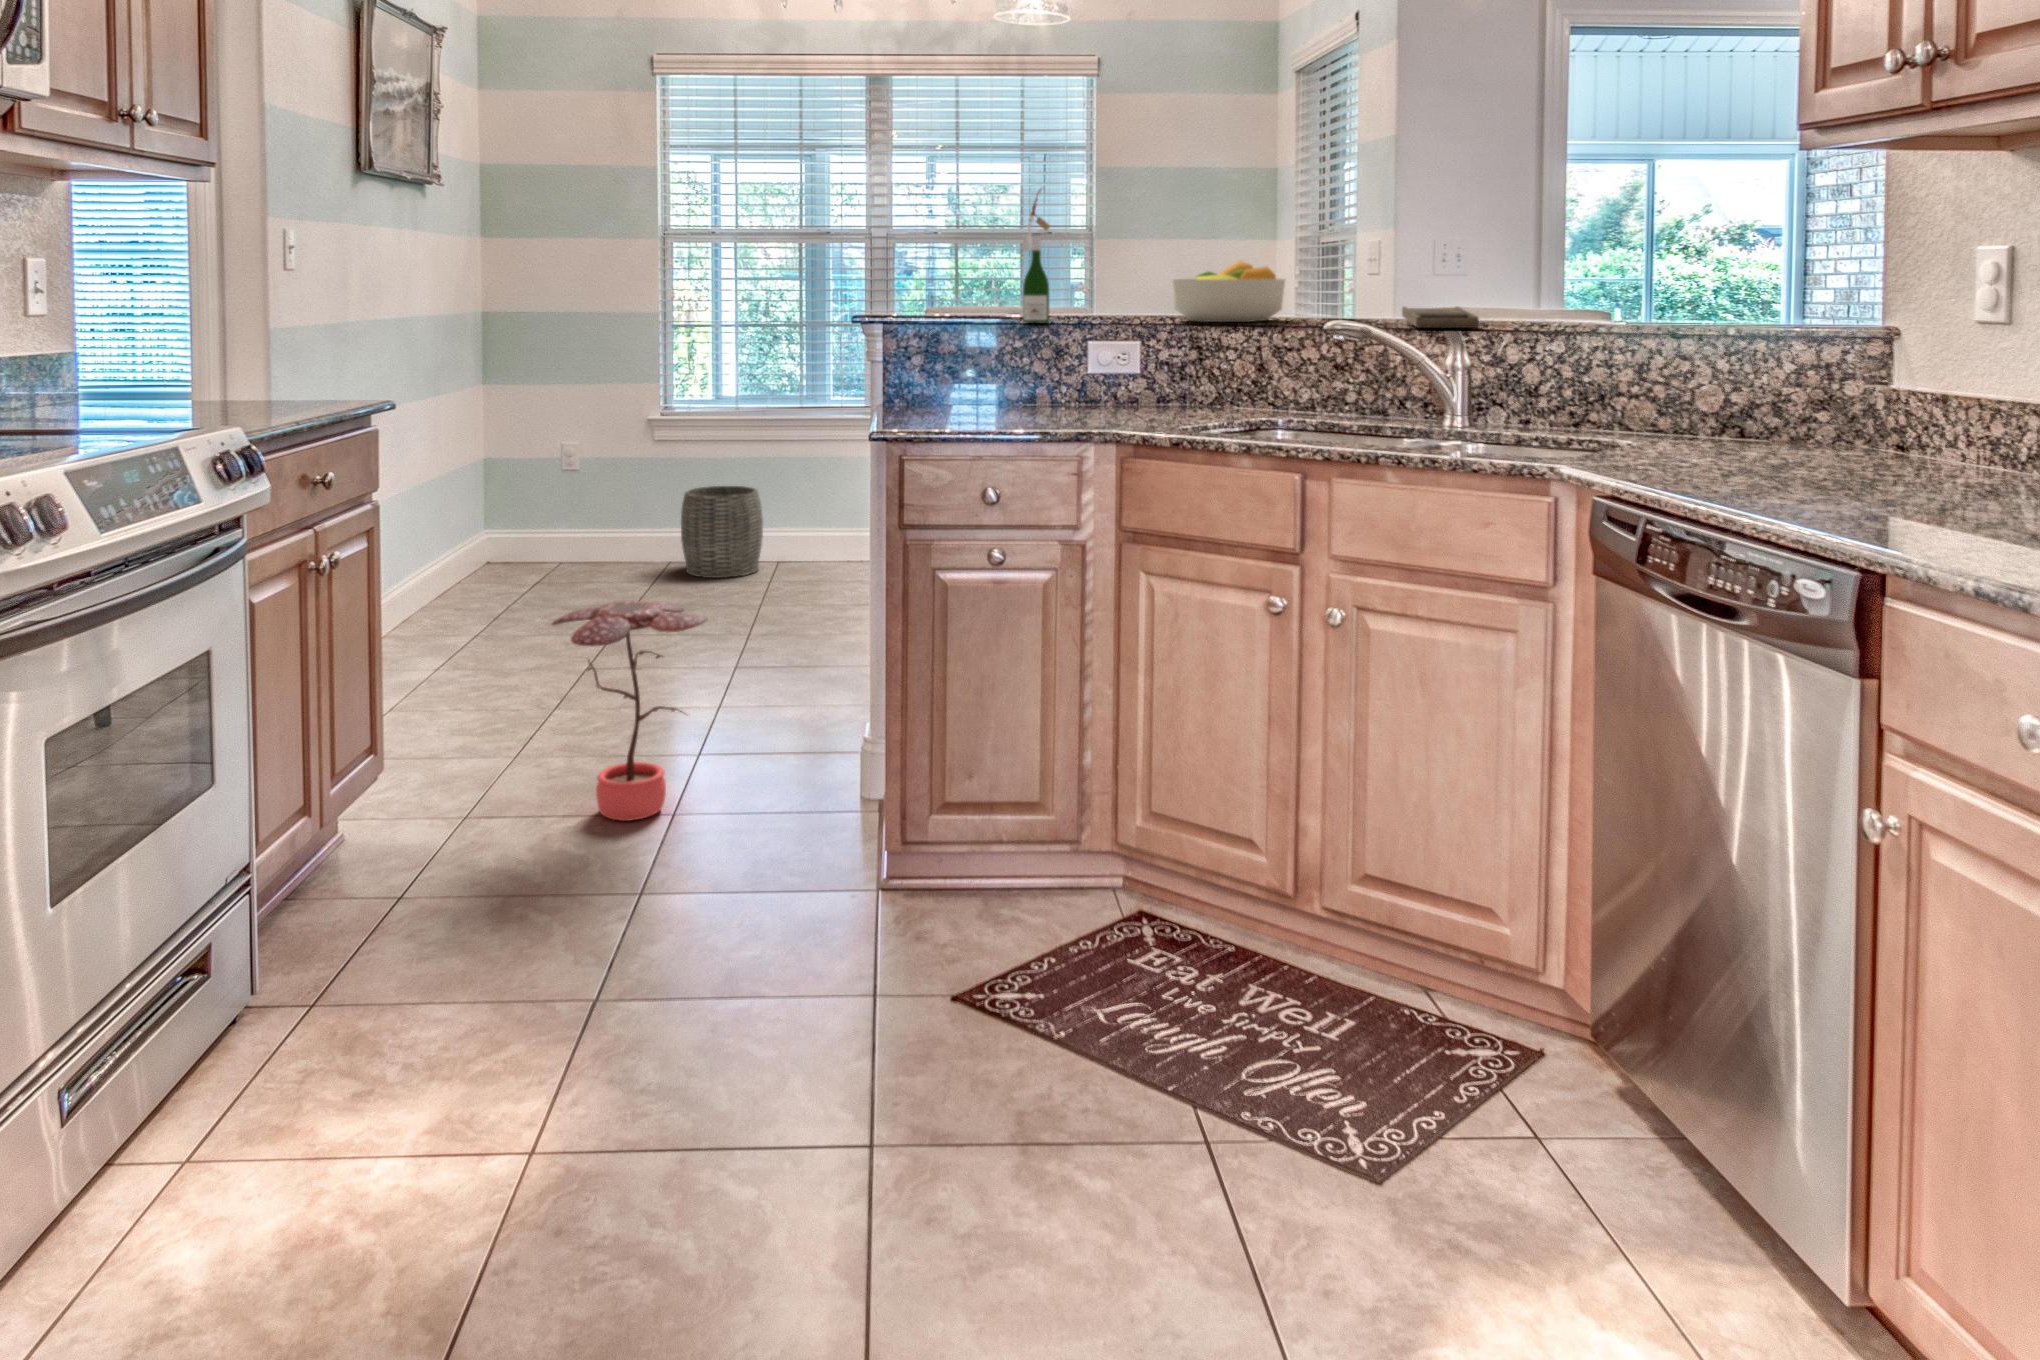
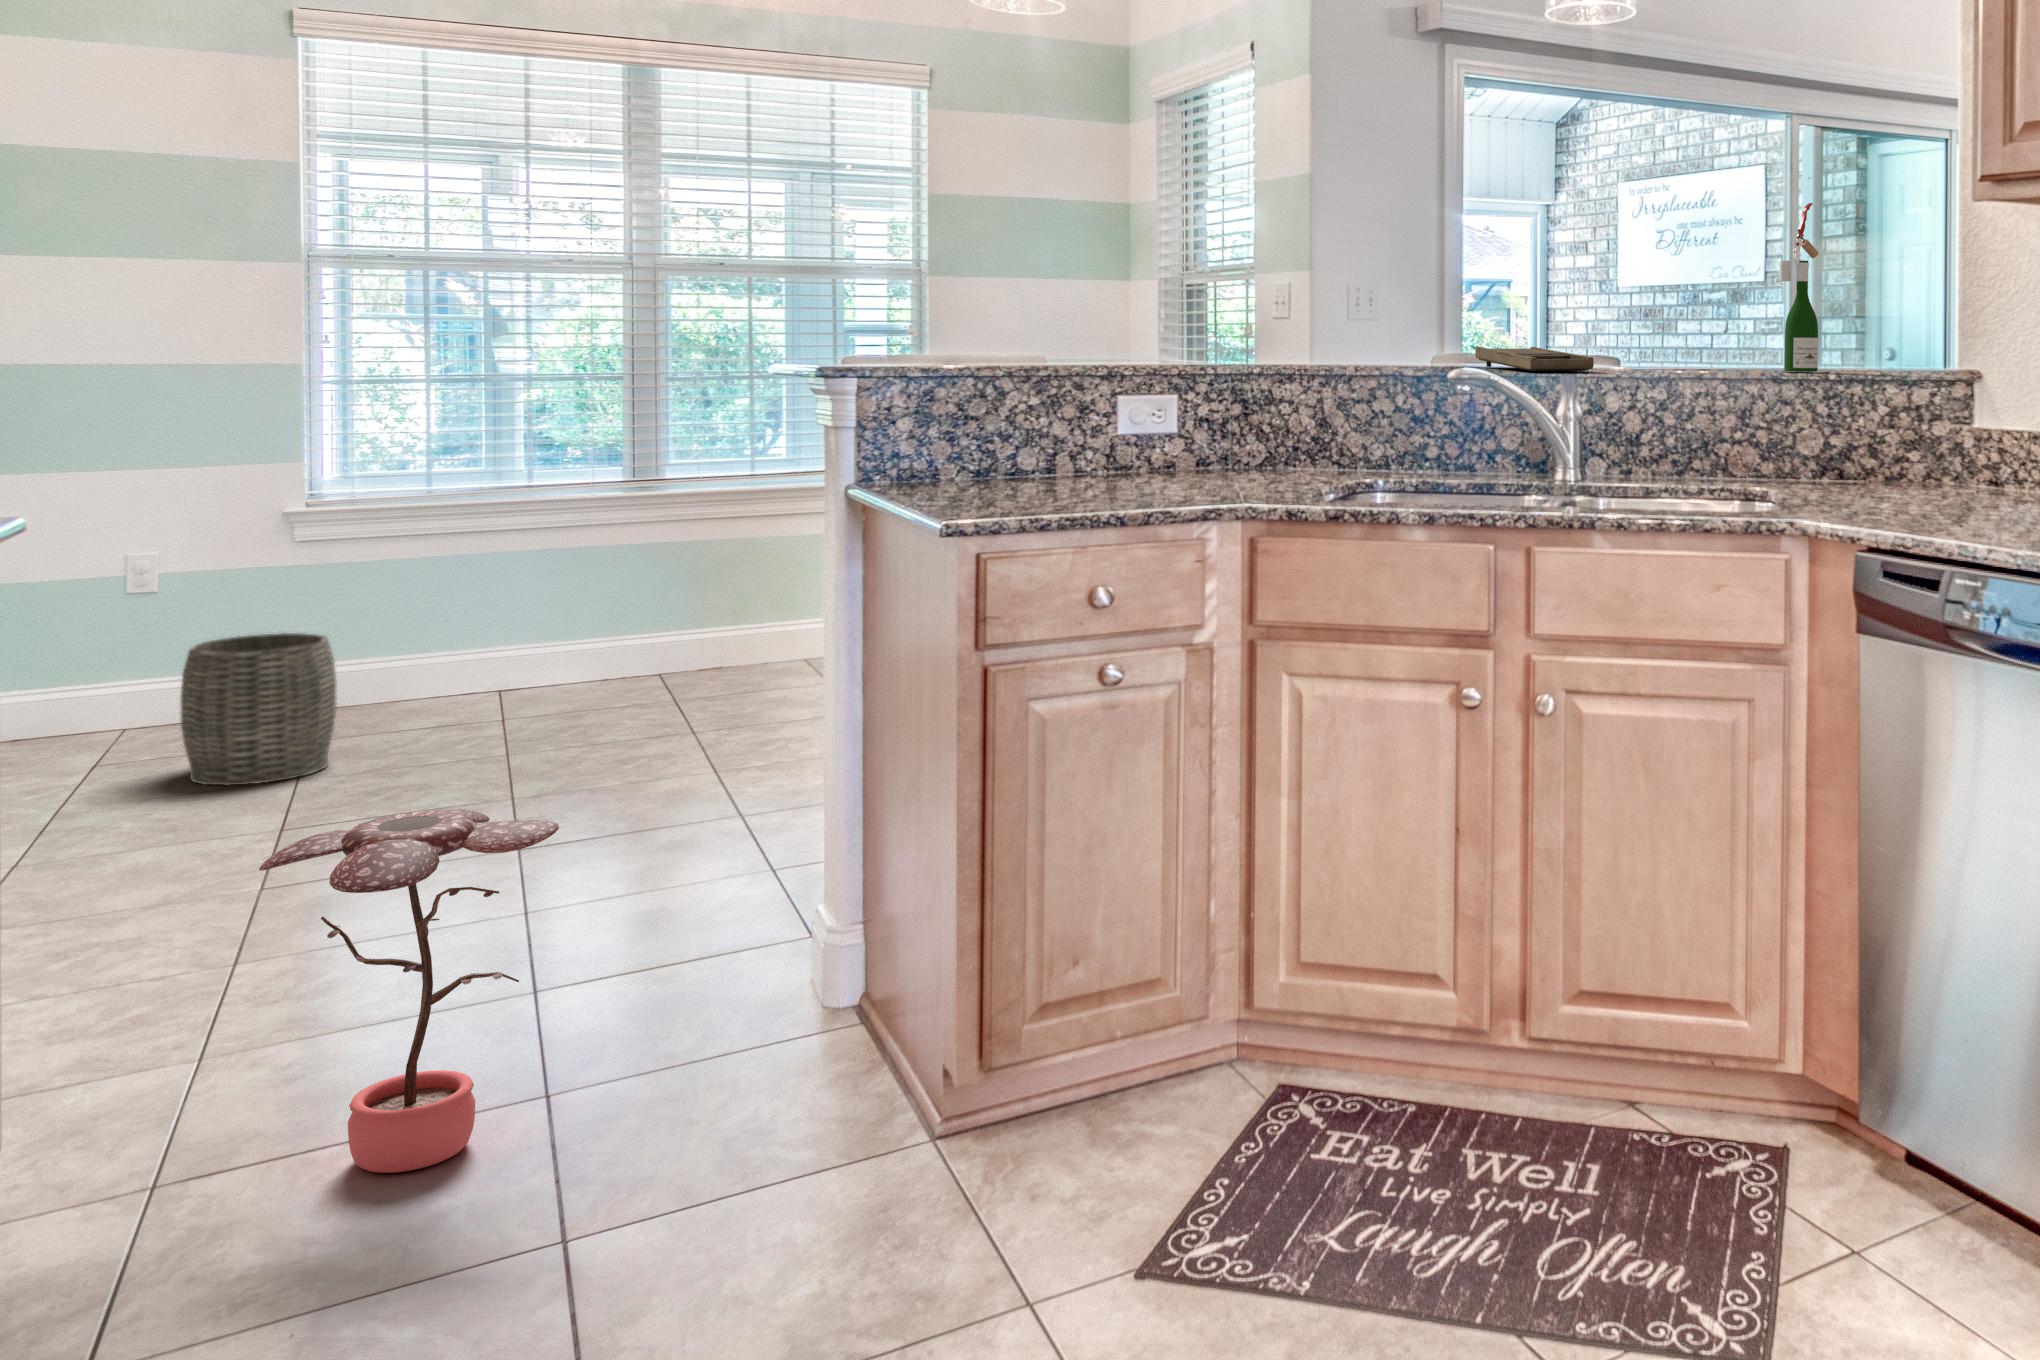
wine bottle: present [1022,190,1059,323] -> present [1779,203,1828,372]
fruit bowl: present [1171,261,1285,322] -> none [1185,288,1330,365]

